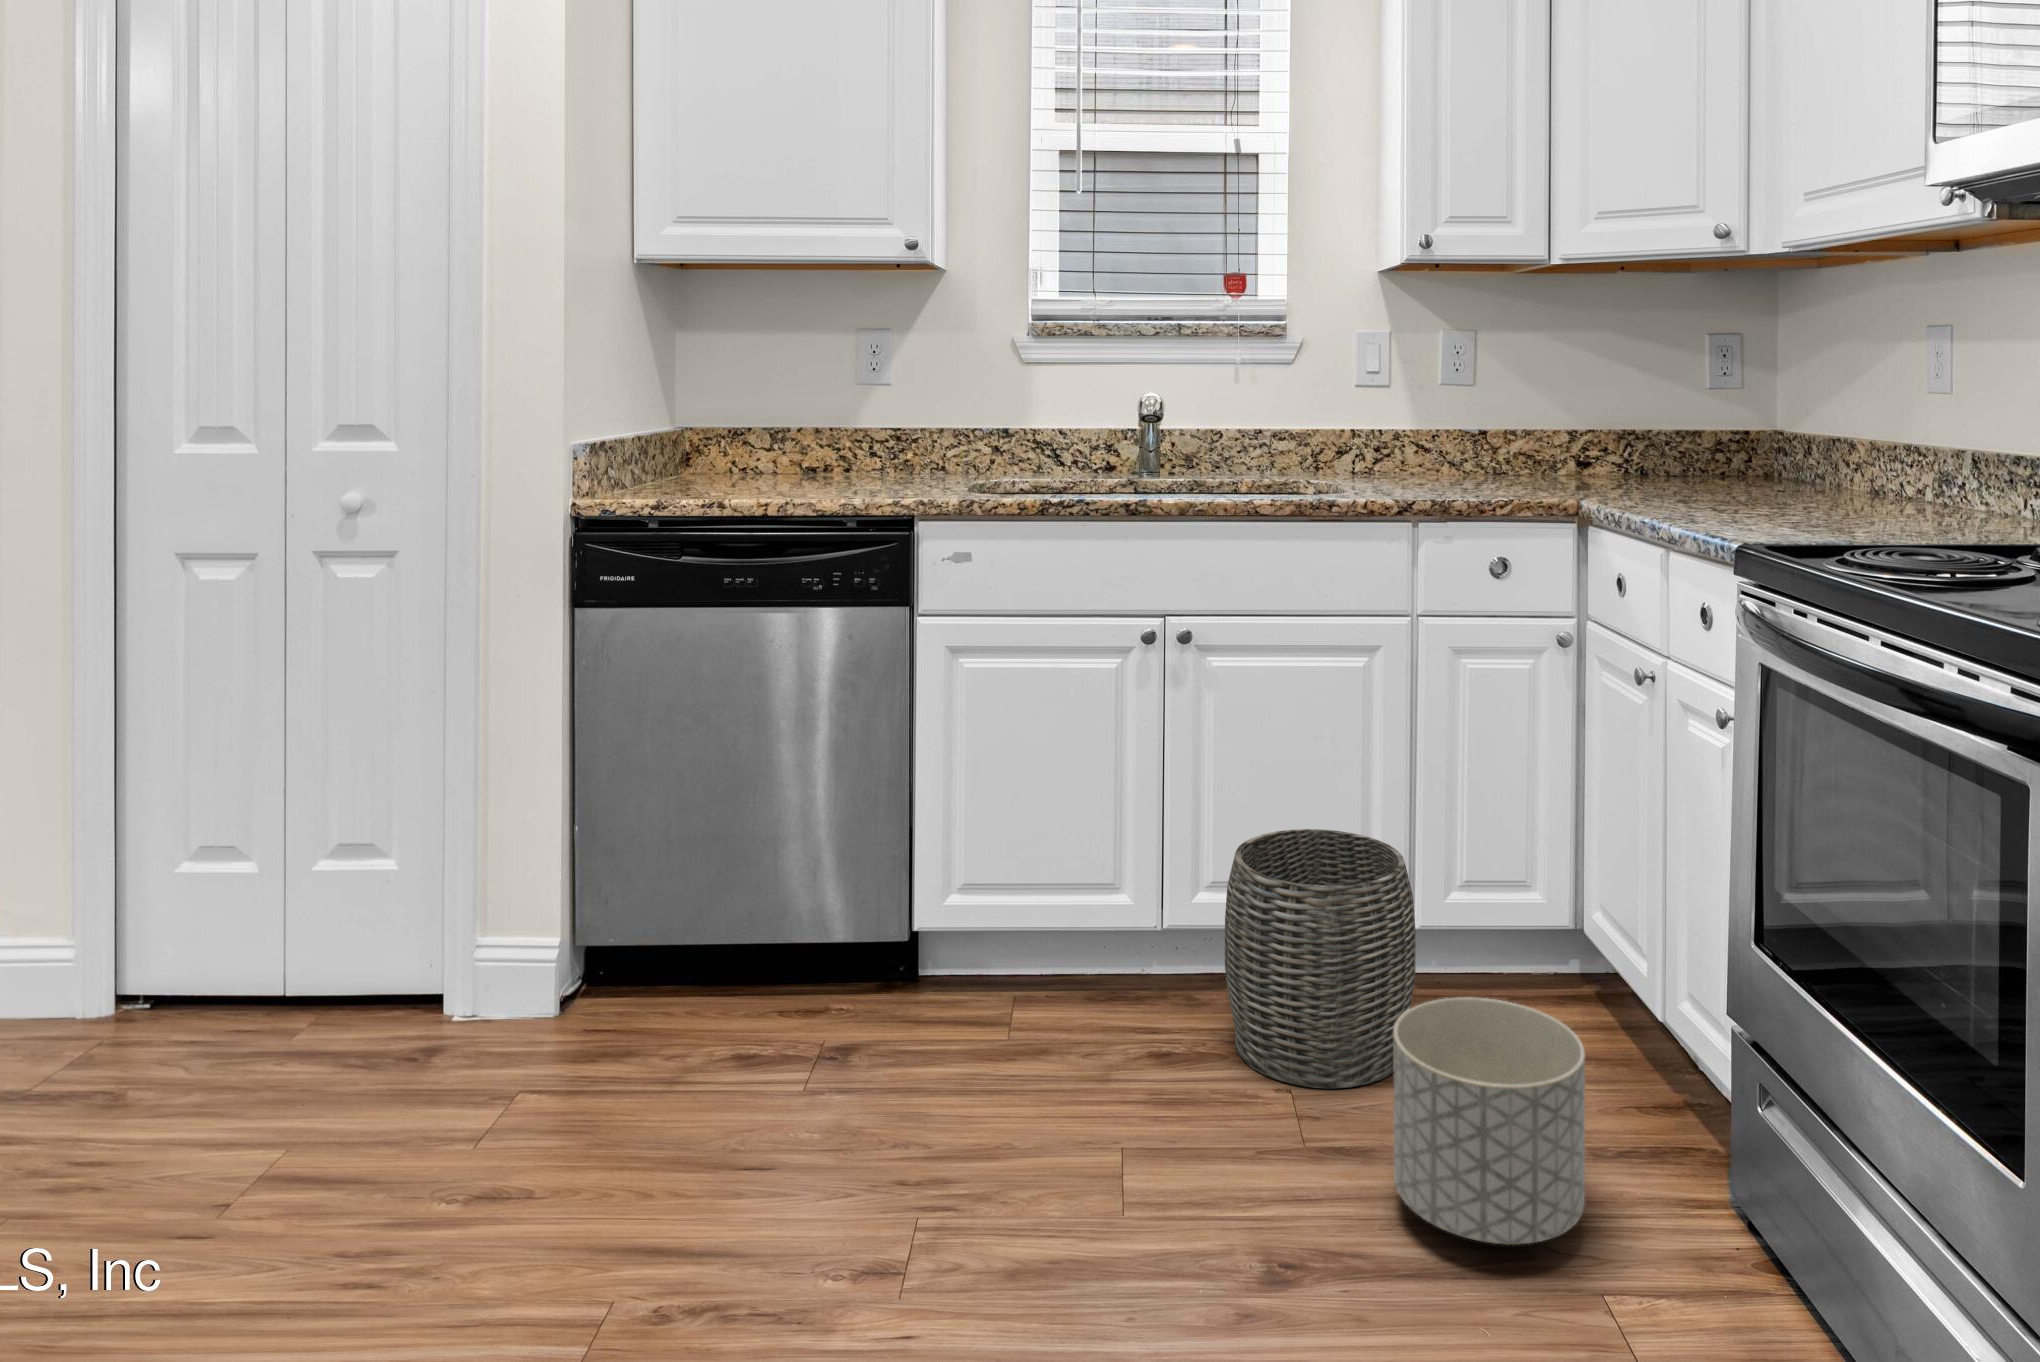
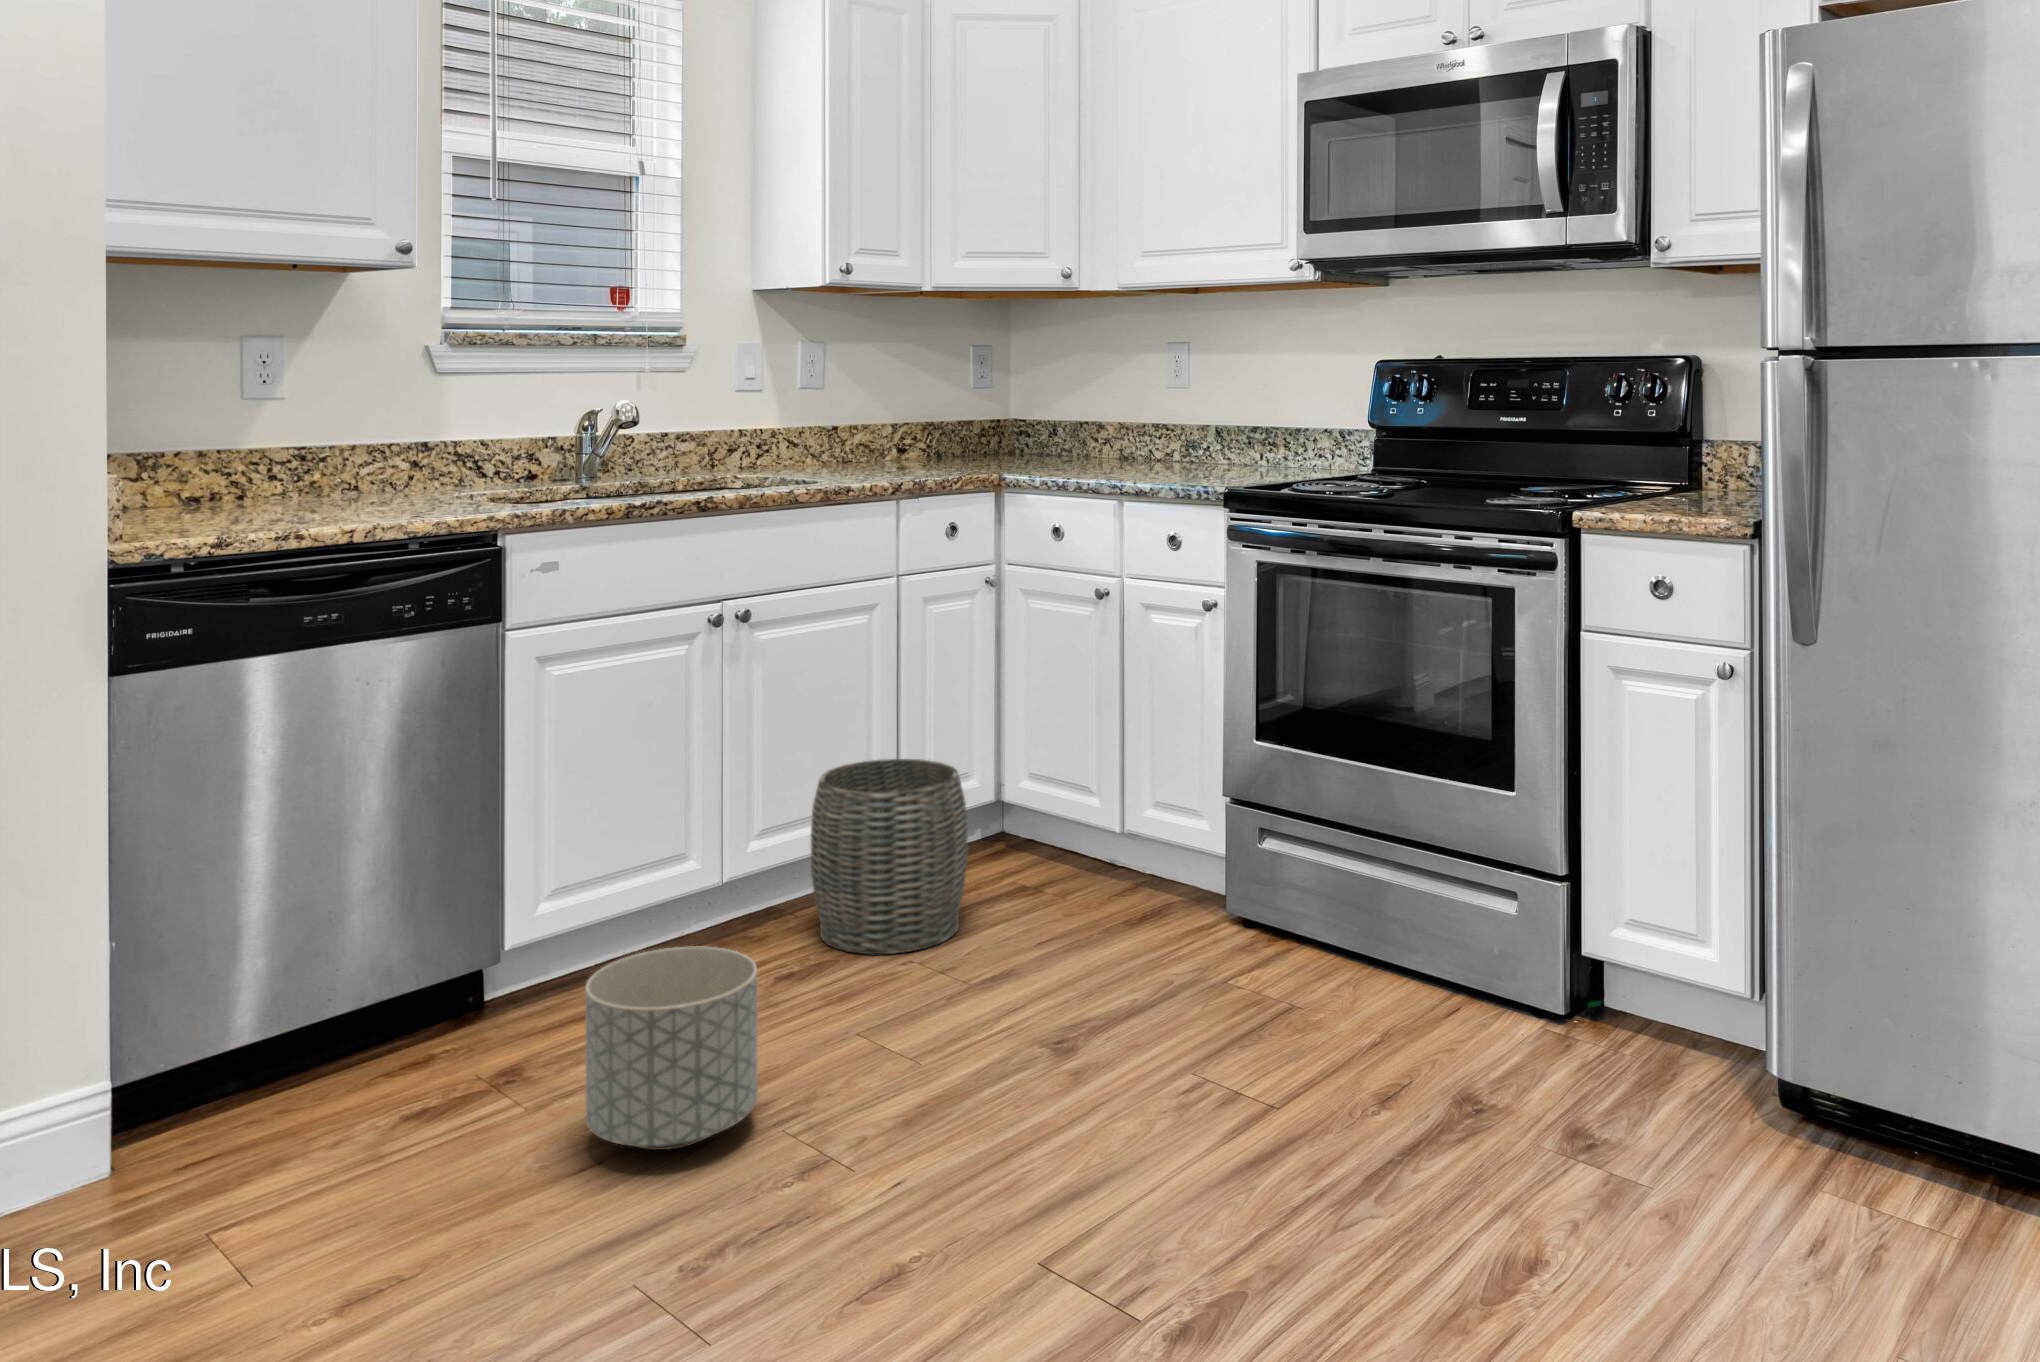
planter: present [1394,997,1585,1245] -> present [585,946,758,1150]

